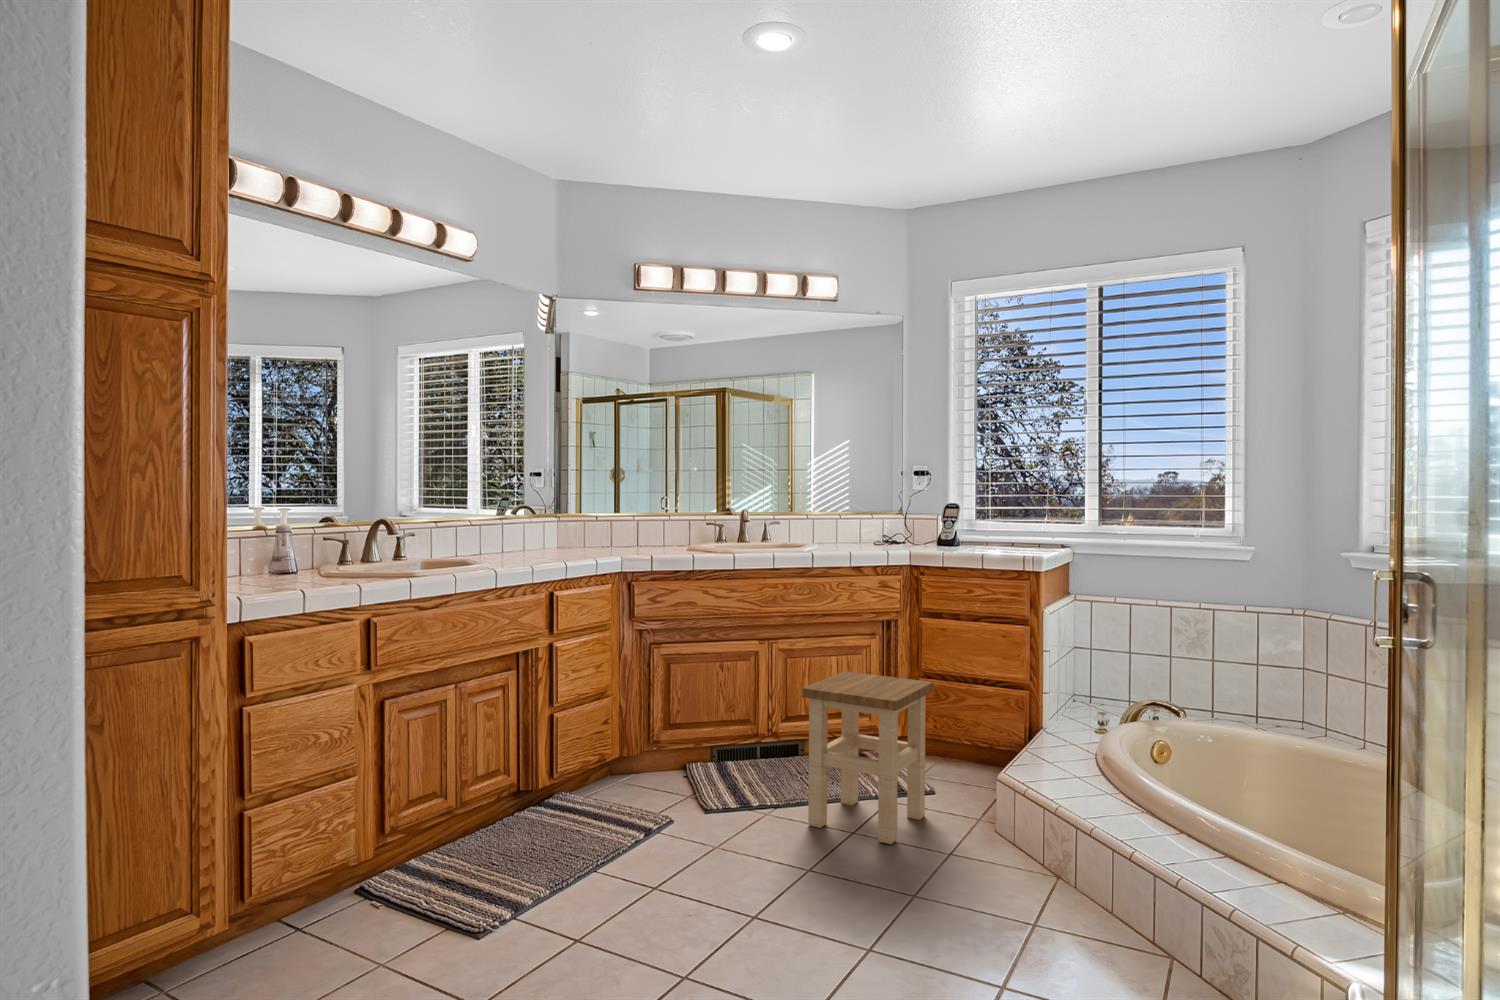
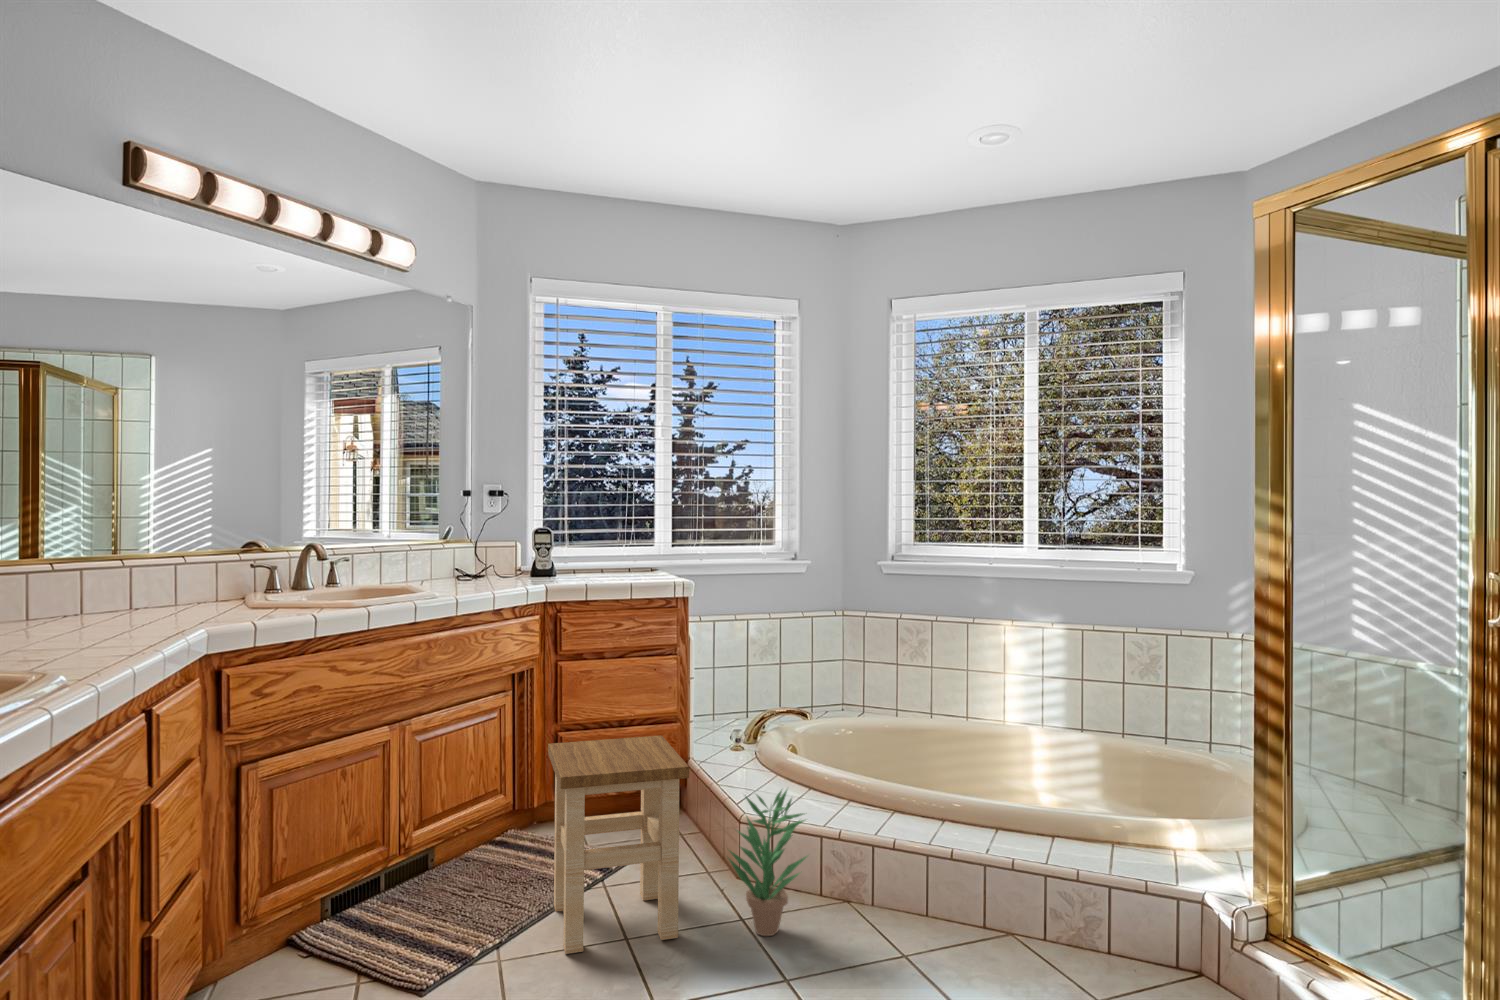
potted plant: none [927,734,1001,871] -> present [729,790,807,936]

